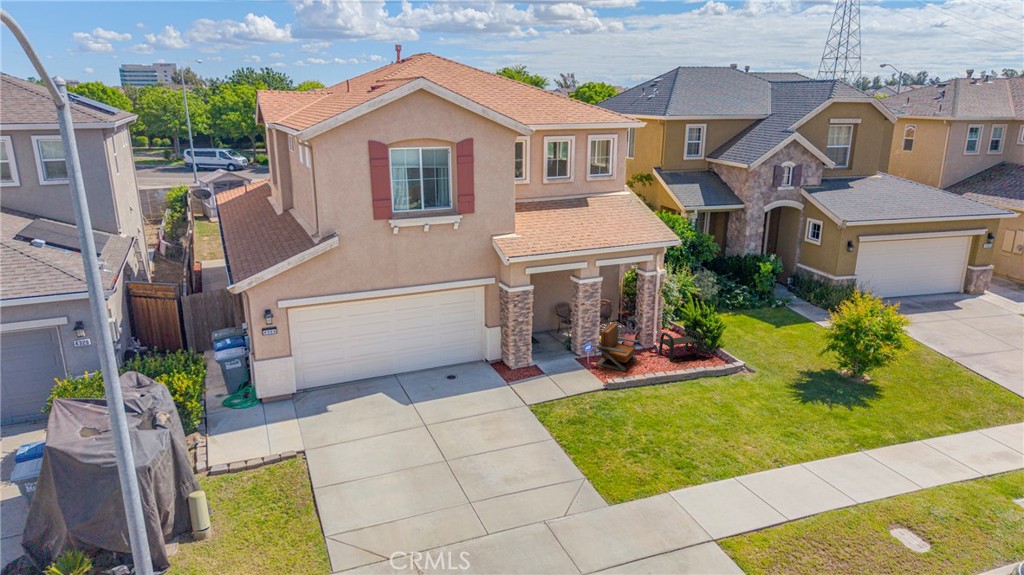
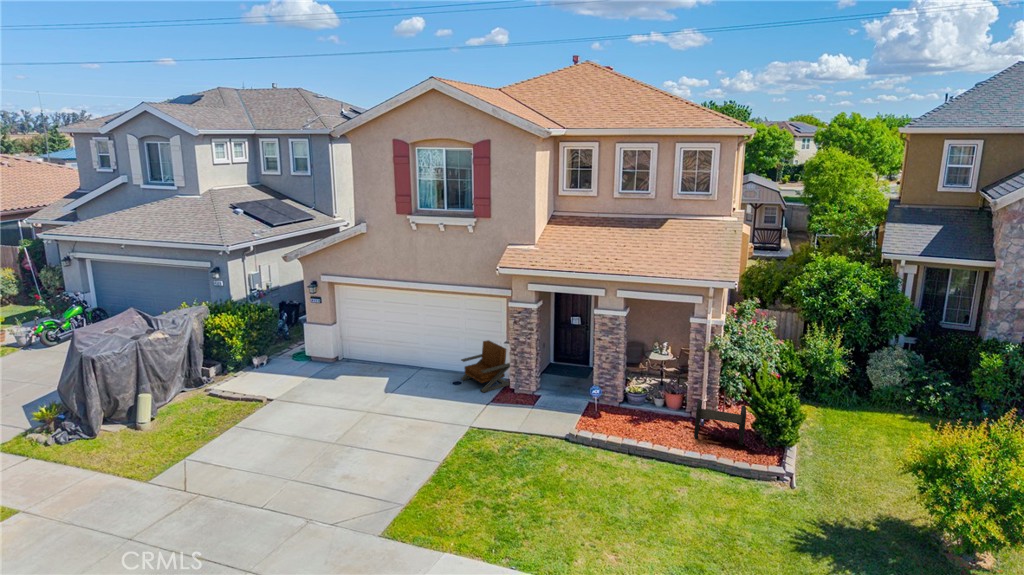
lounge chair: present [596,323,638,371] -> present [461,340,510,392]

